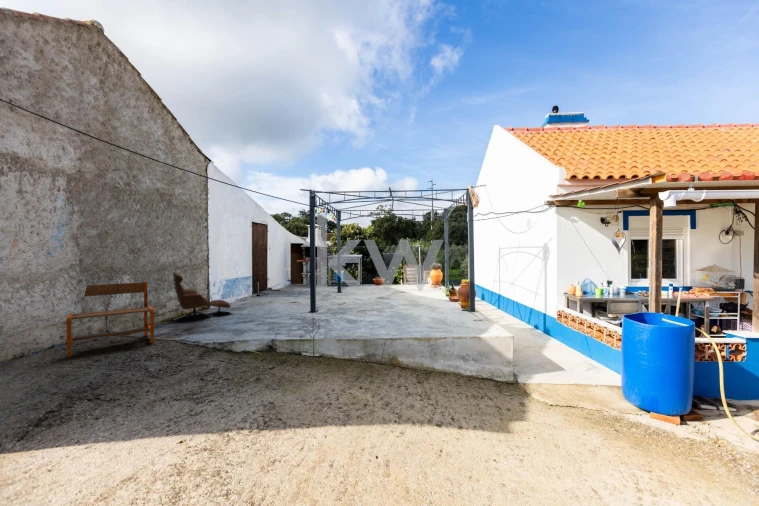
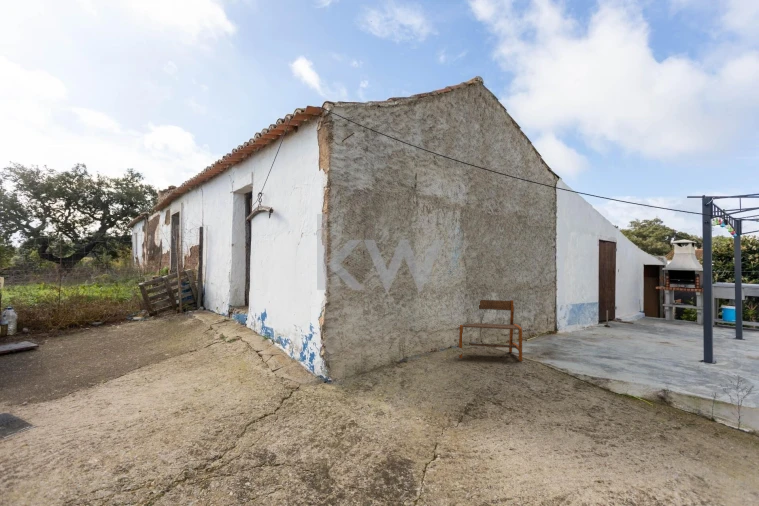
lounge chair: present [173,272,230,320] -> none [526,293,586,345]

